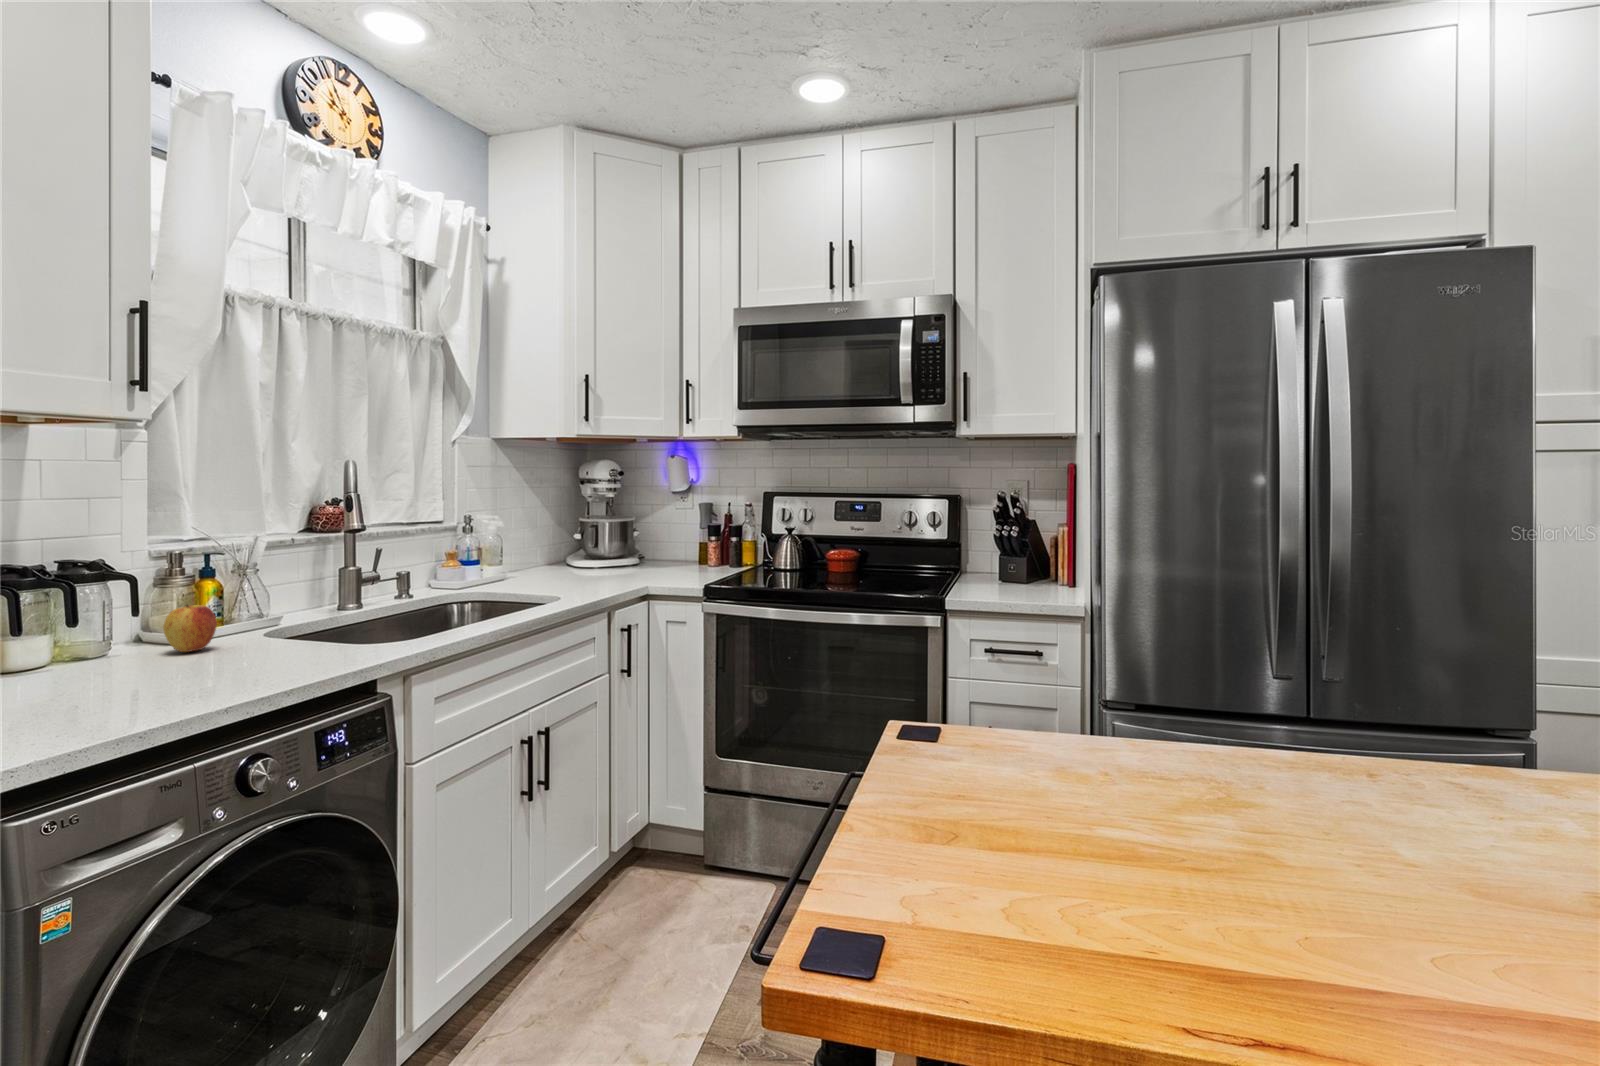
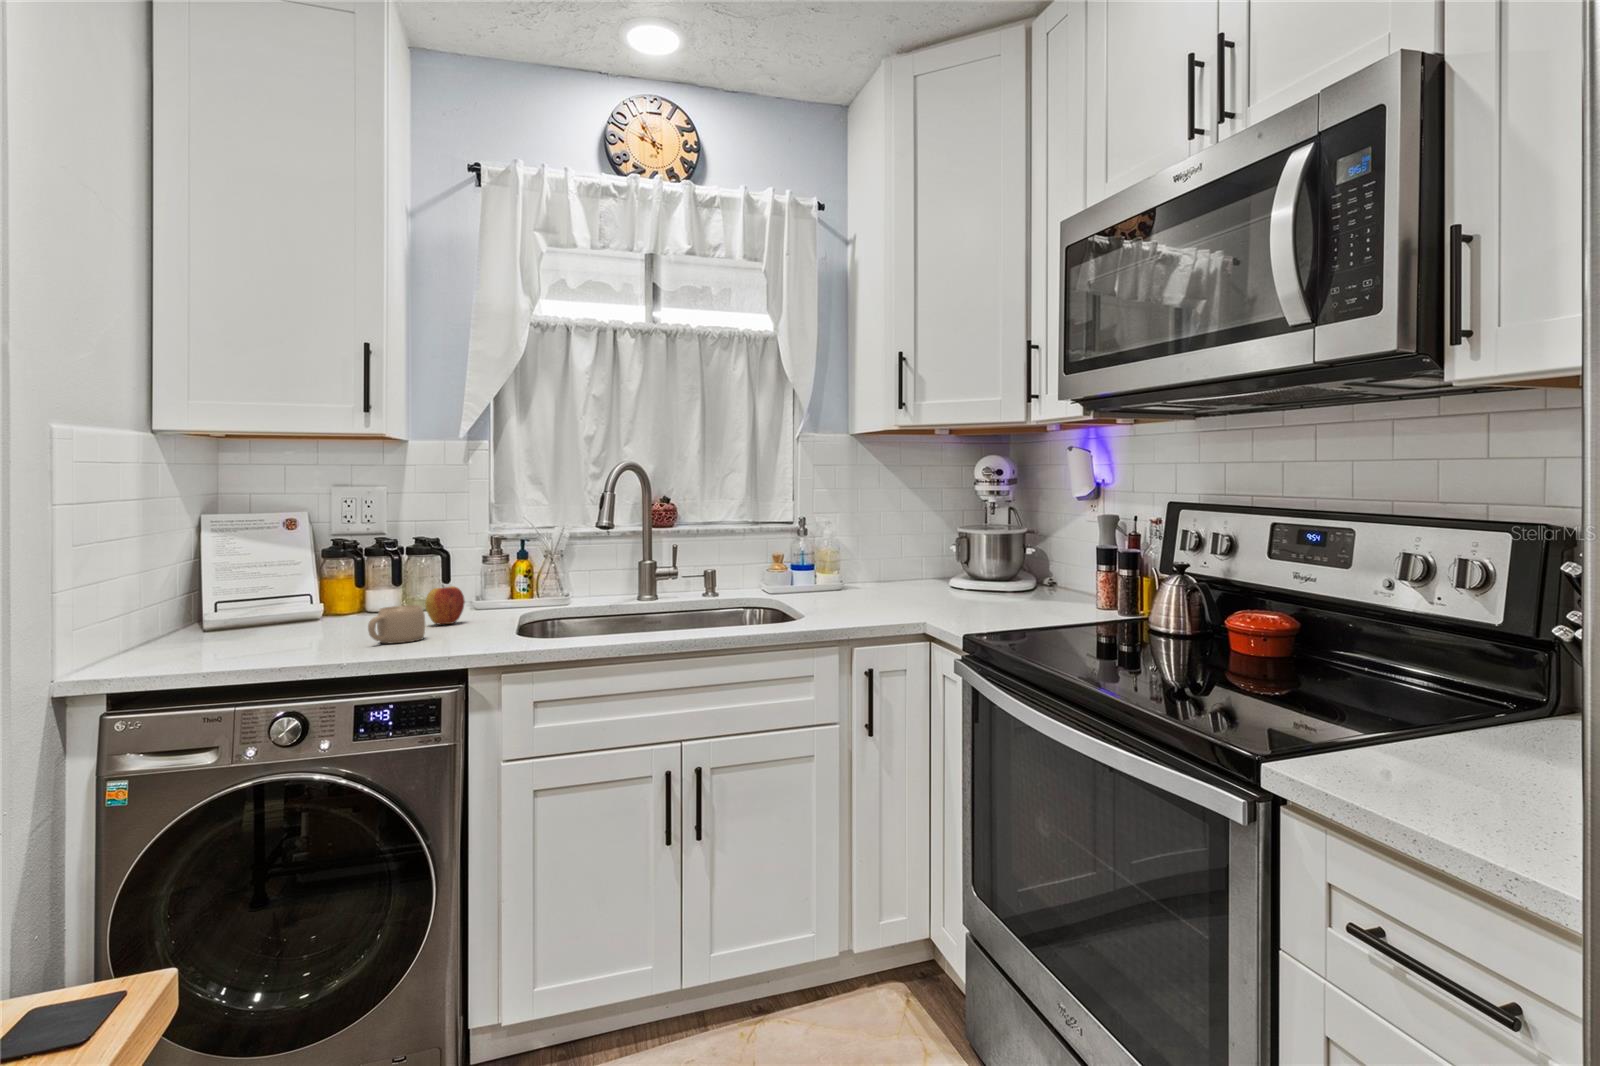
mug: none [220,626,279,671] -> present [368,605,425,643]

